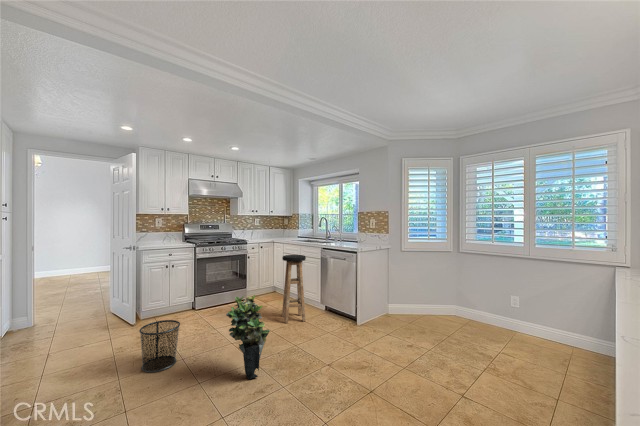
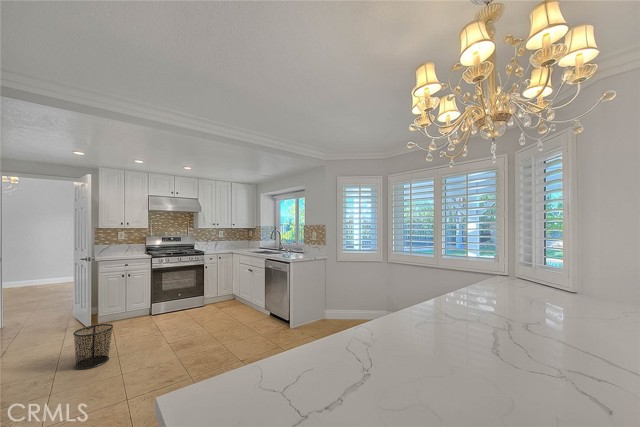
bar stool: present [282,255,306,323] -> none [225,265,247,328]
potted plant: present [226,295,270,379] -> none [147,301,188,375]

